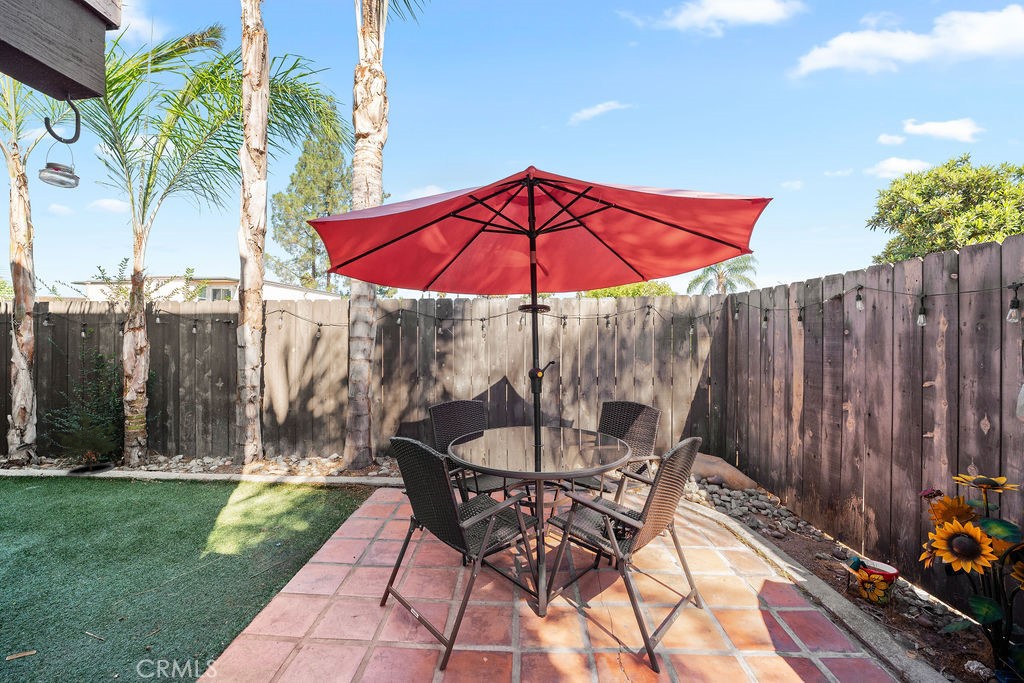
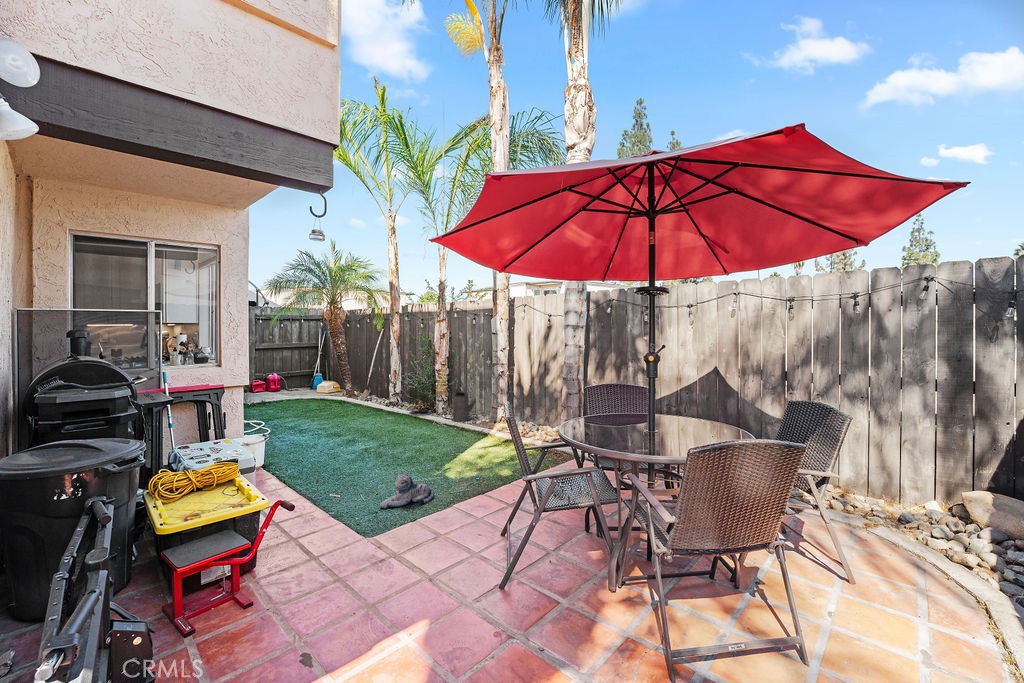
watering can: none [160,420,209,473] -> present [450,386,476,422]
plush toy: none [137,568,227,638] -> present [380,472,434,508]

